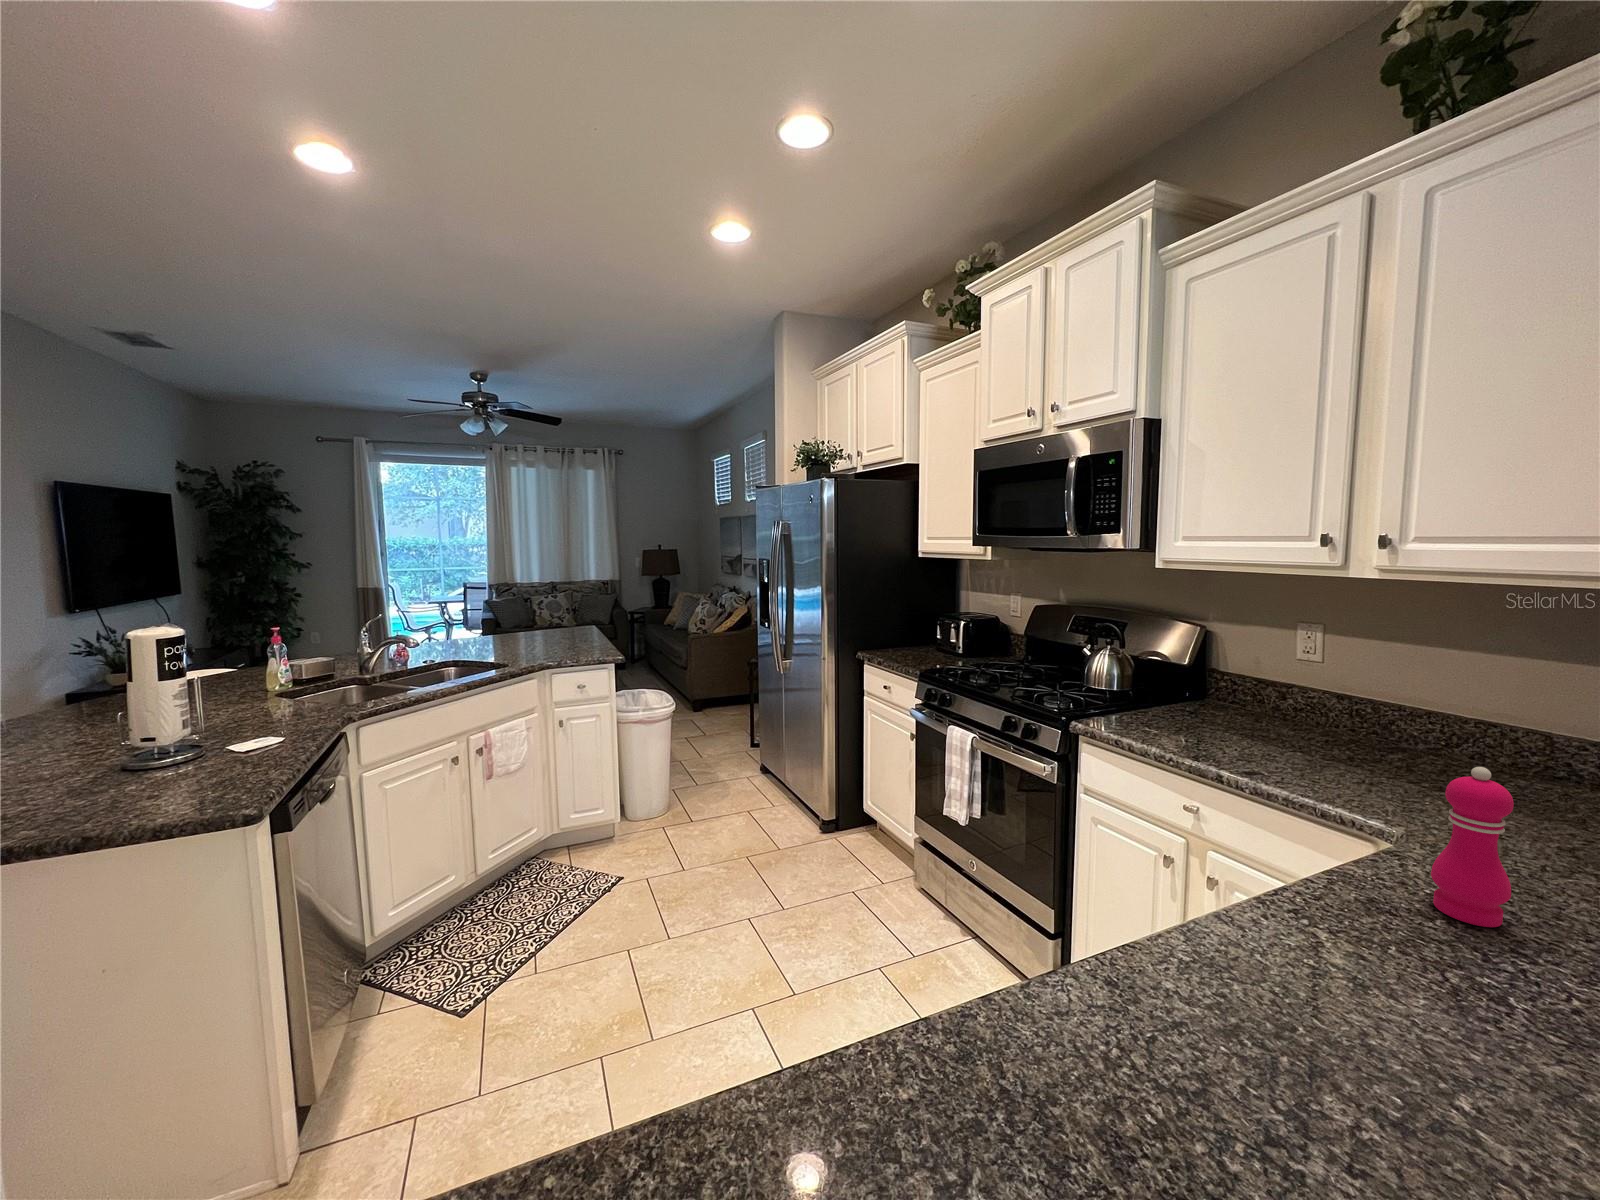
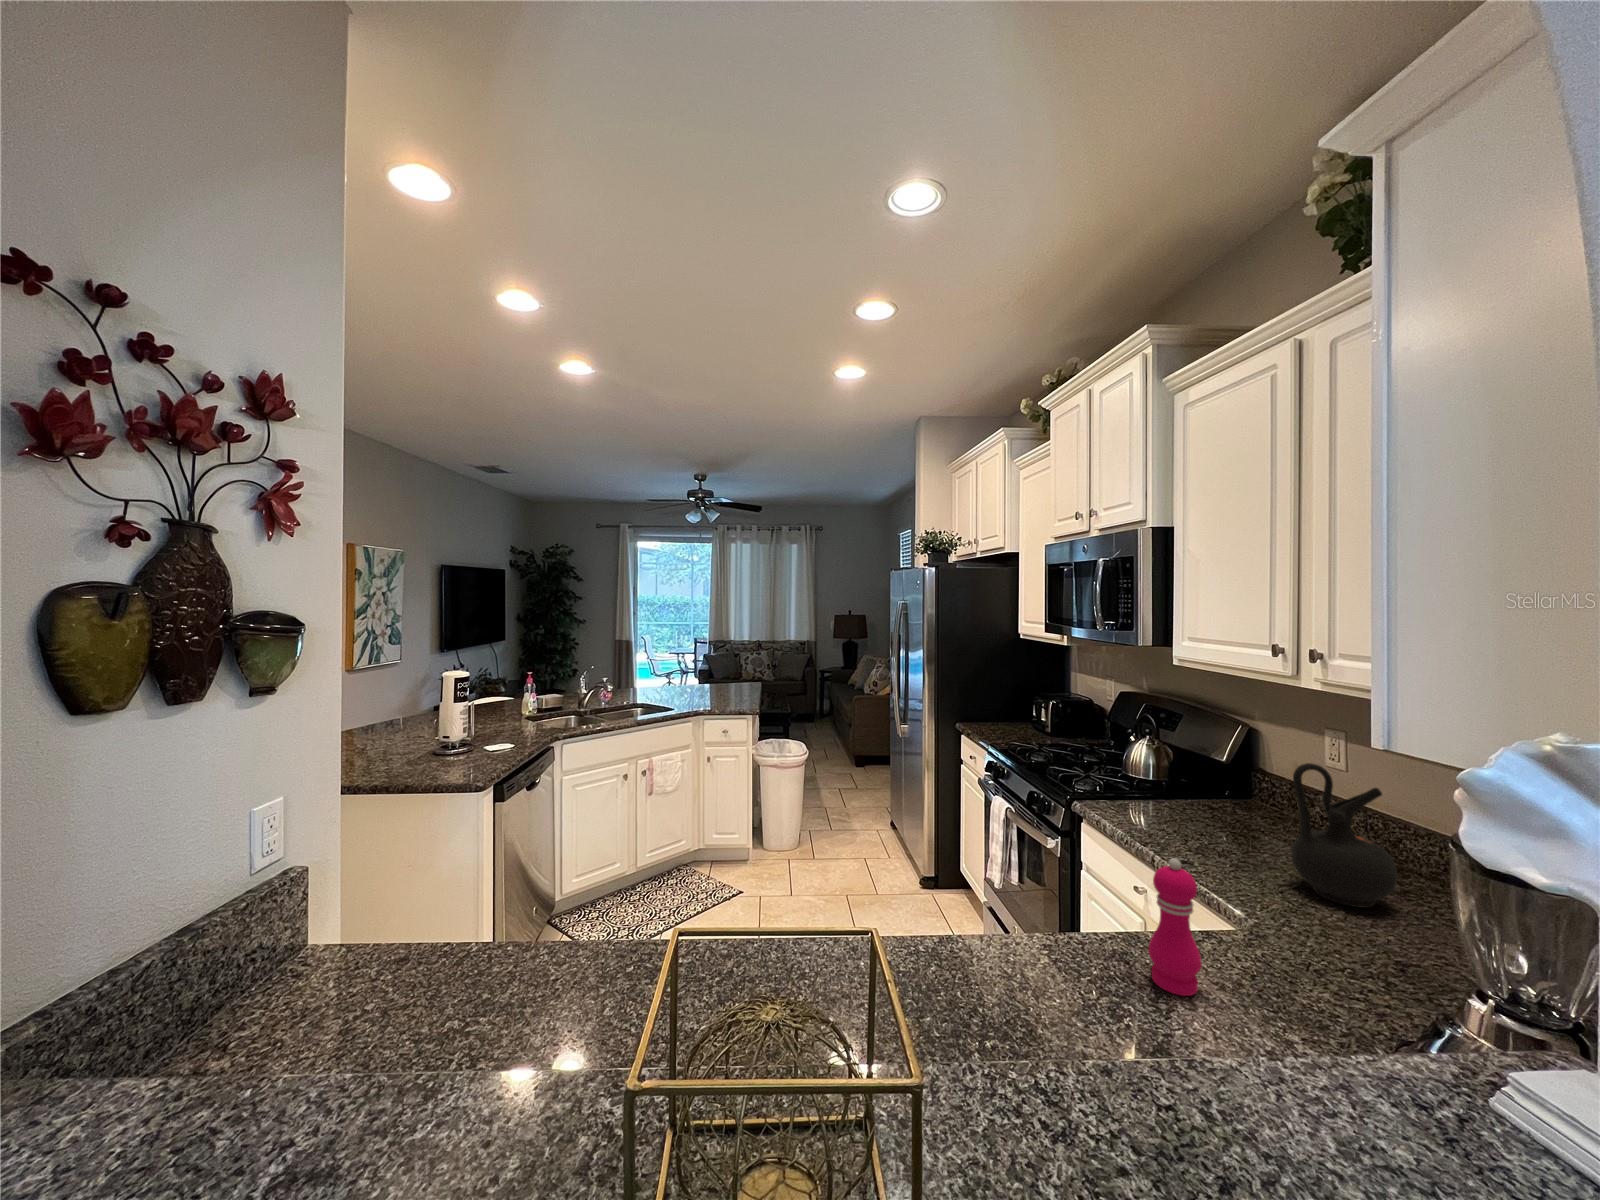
ceramic jug: none [1350,650,1460,786] -> present [1291,763,1397,908]

